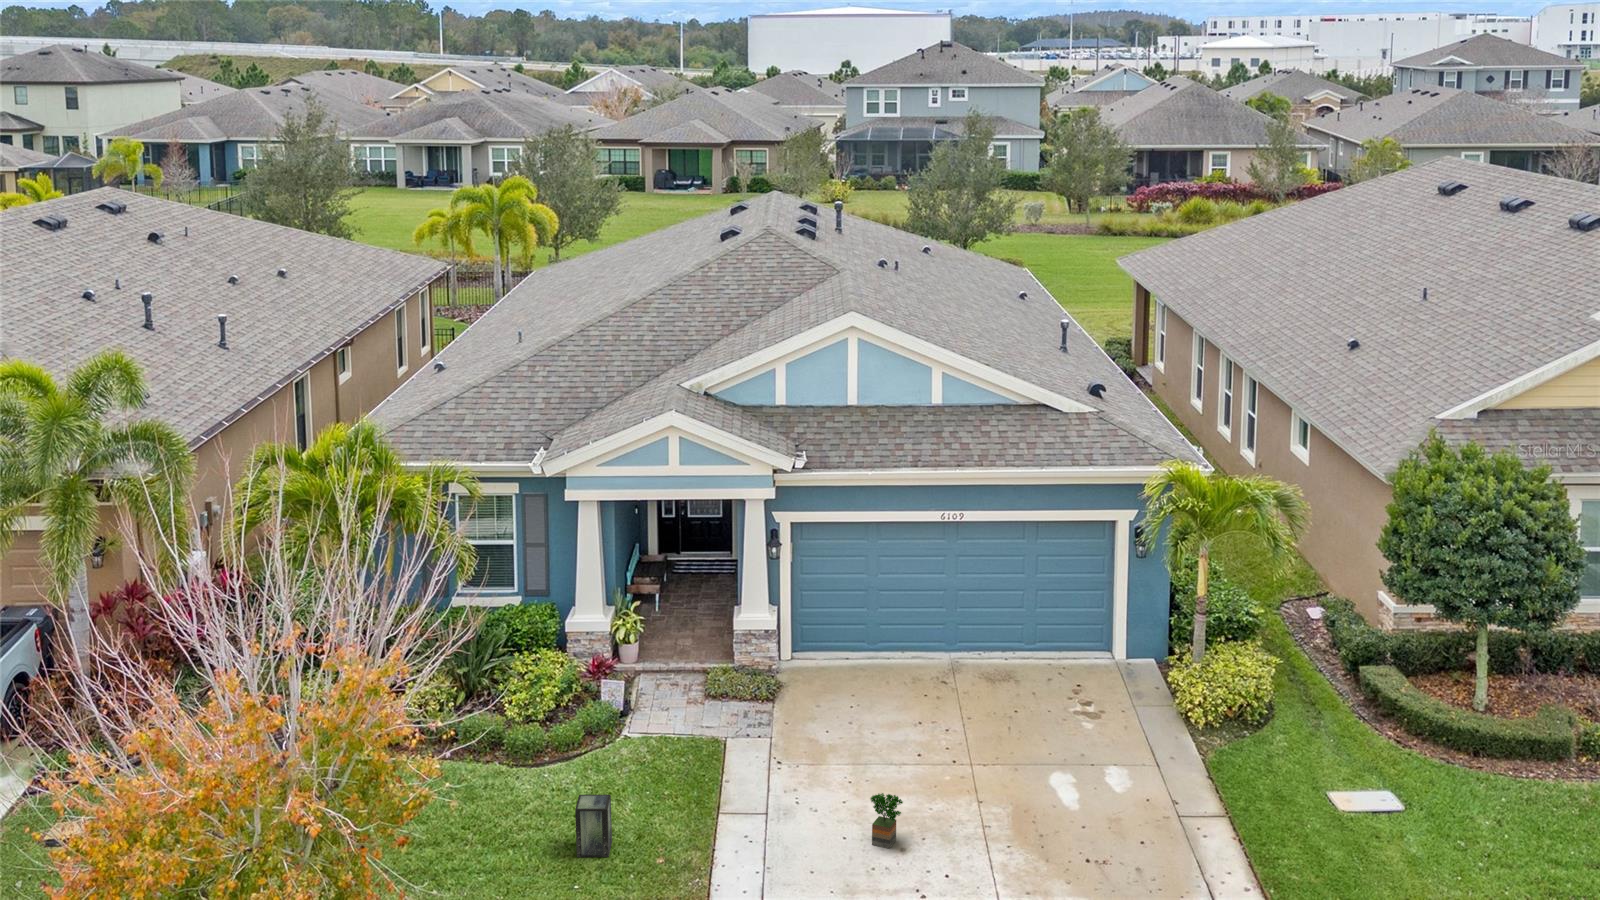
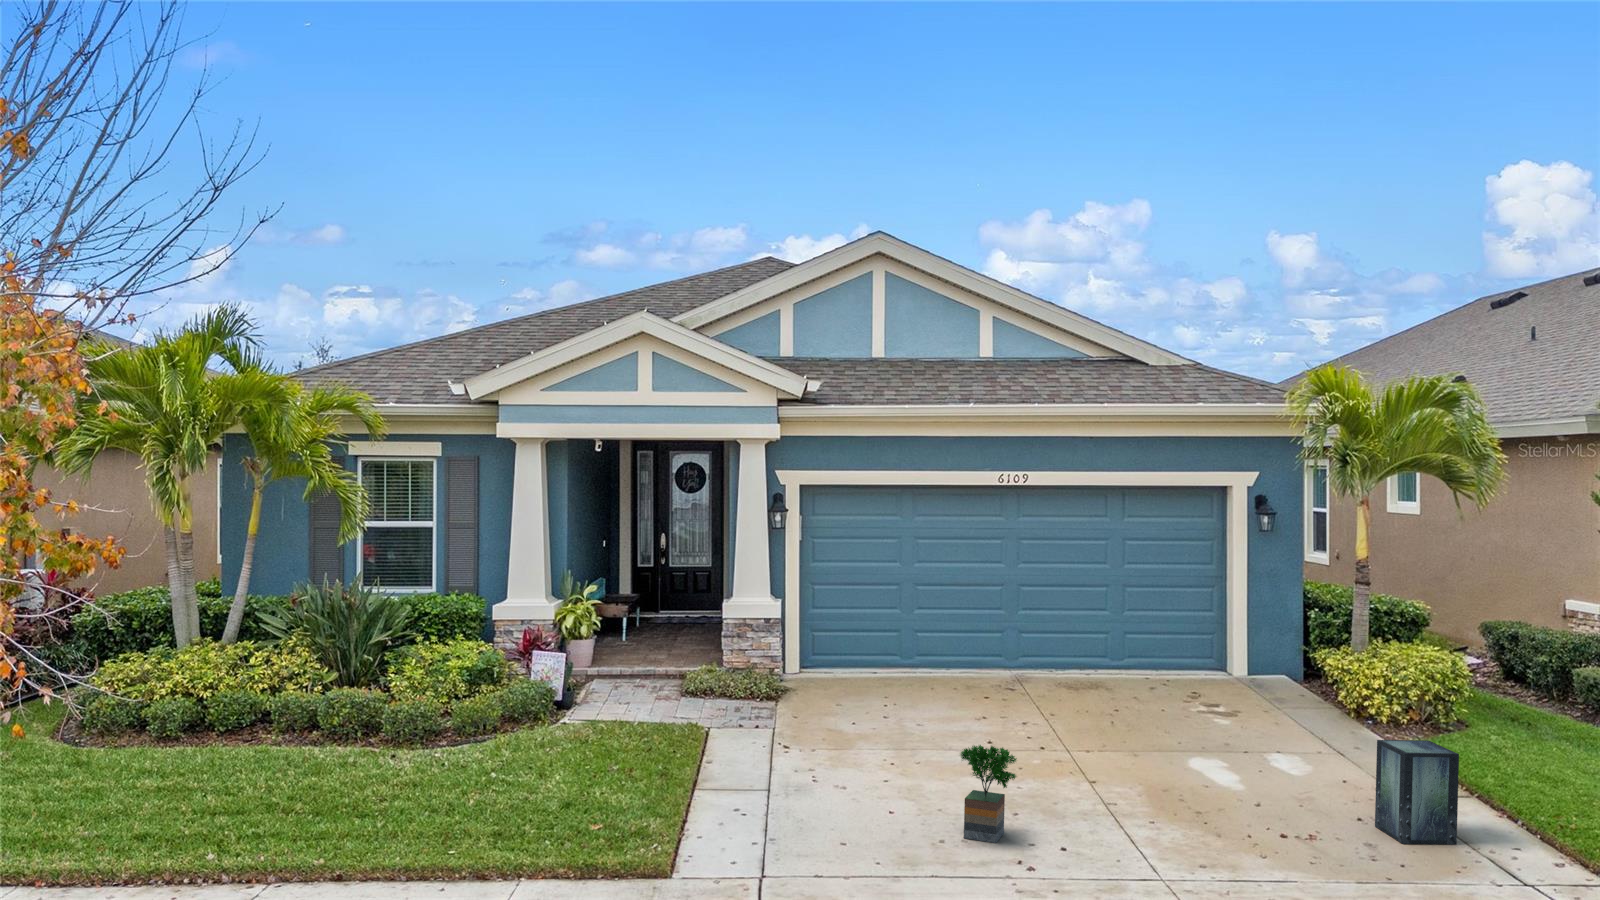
storage box: present [575,795,612,857] -> present [1375,740,1459,844]

